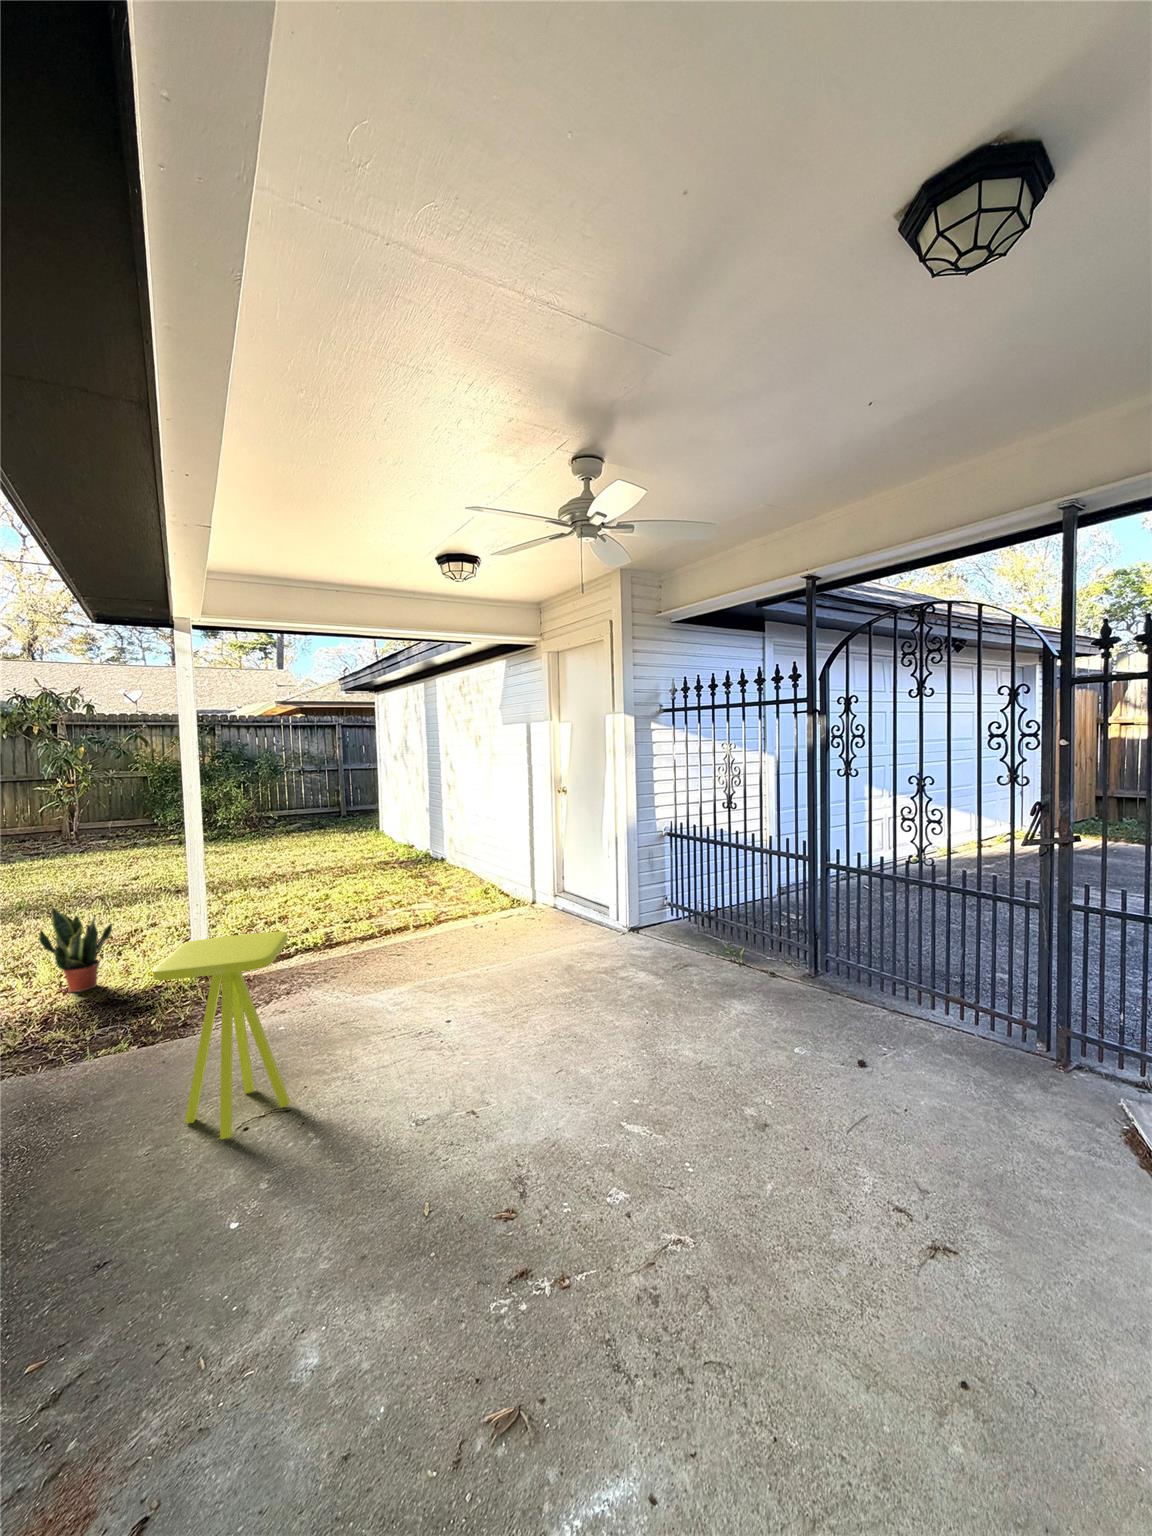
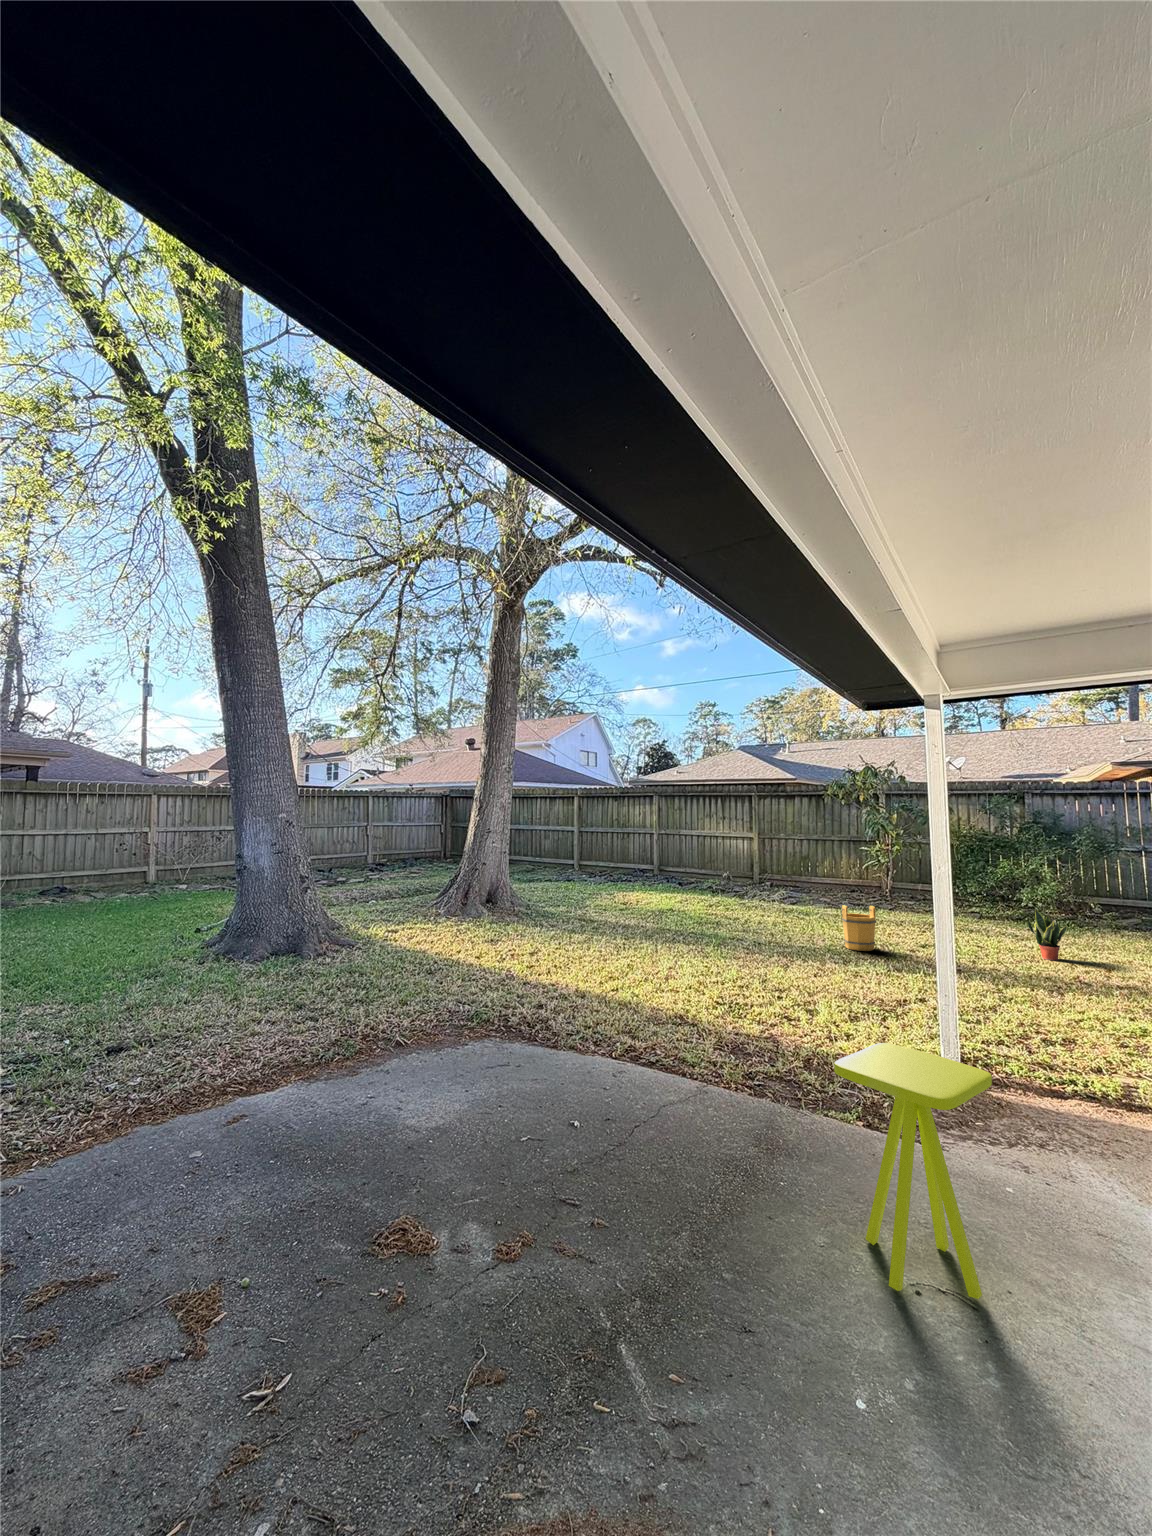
bucket: none [31,848,79,902] -> present [841,905,876,951]
potted plant: present [39,908,112,992] -> present [1028,909,1067,960]

